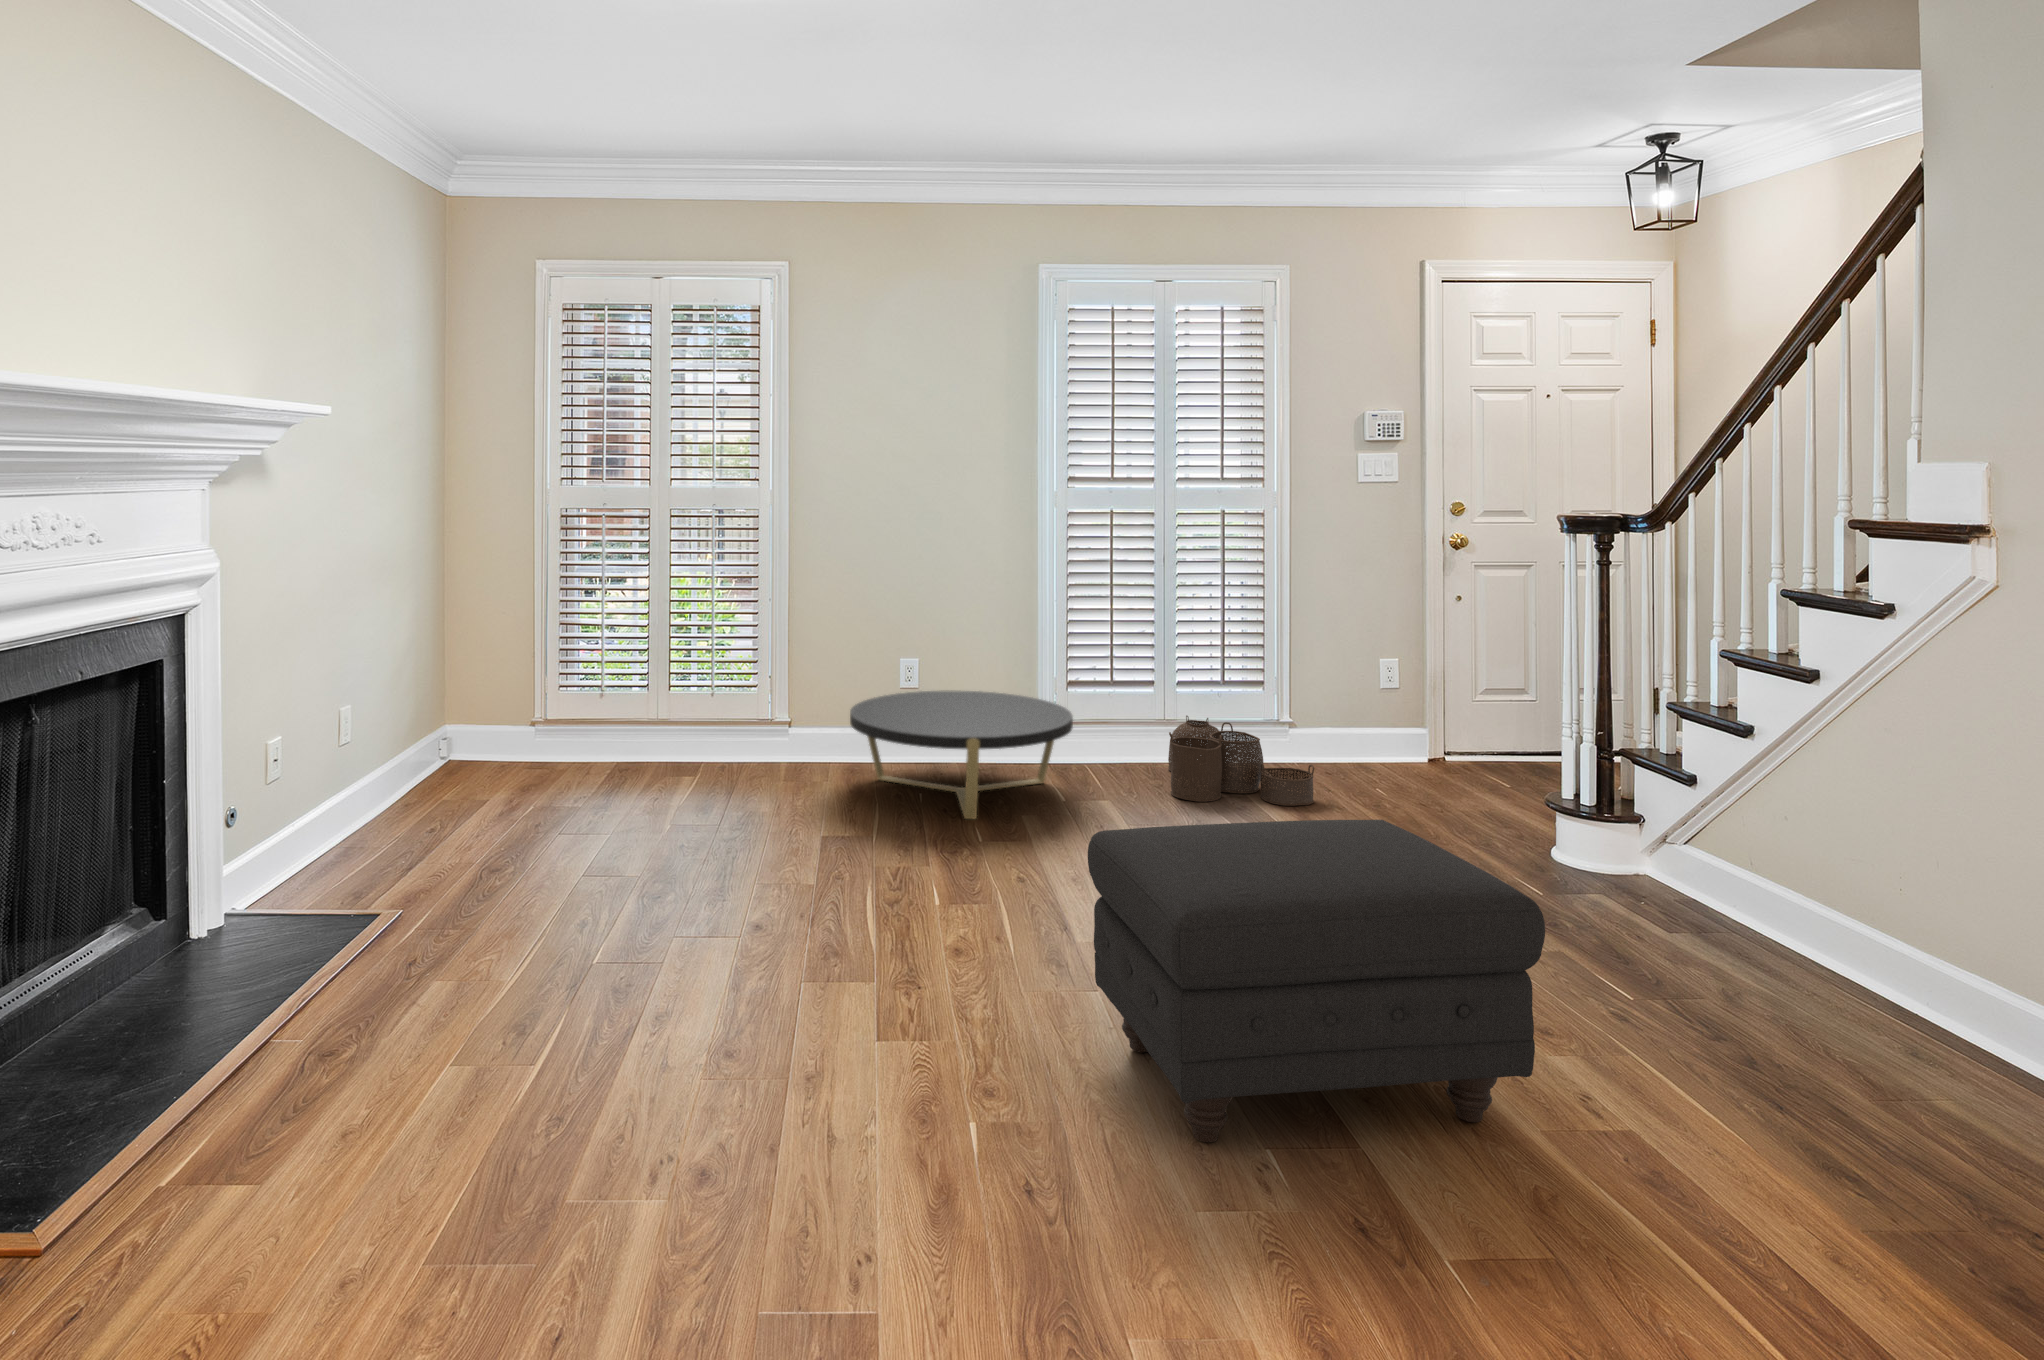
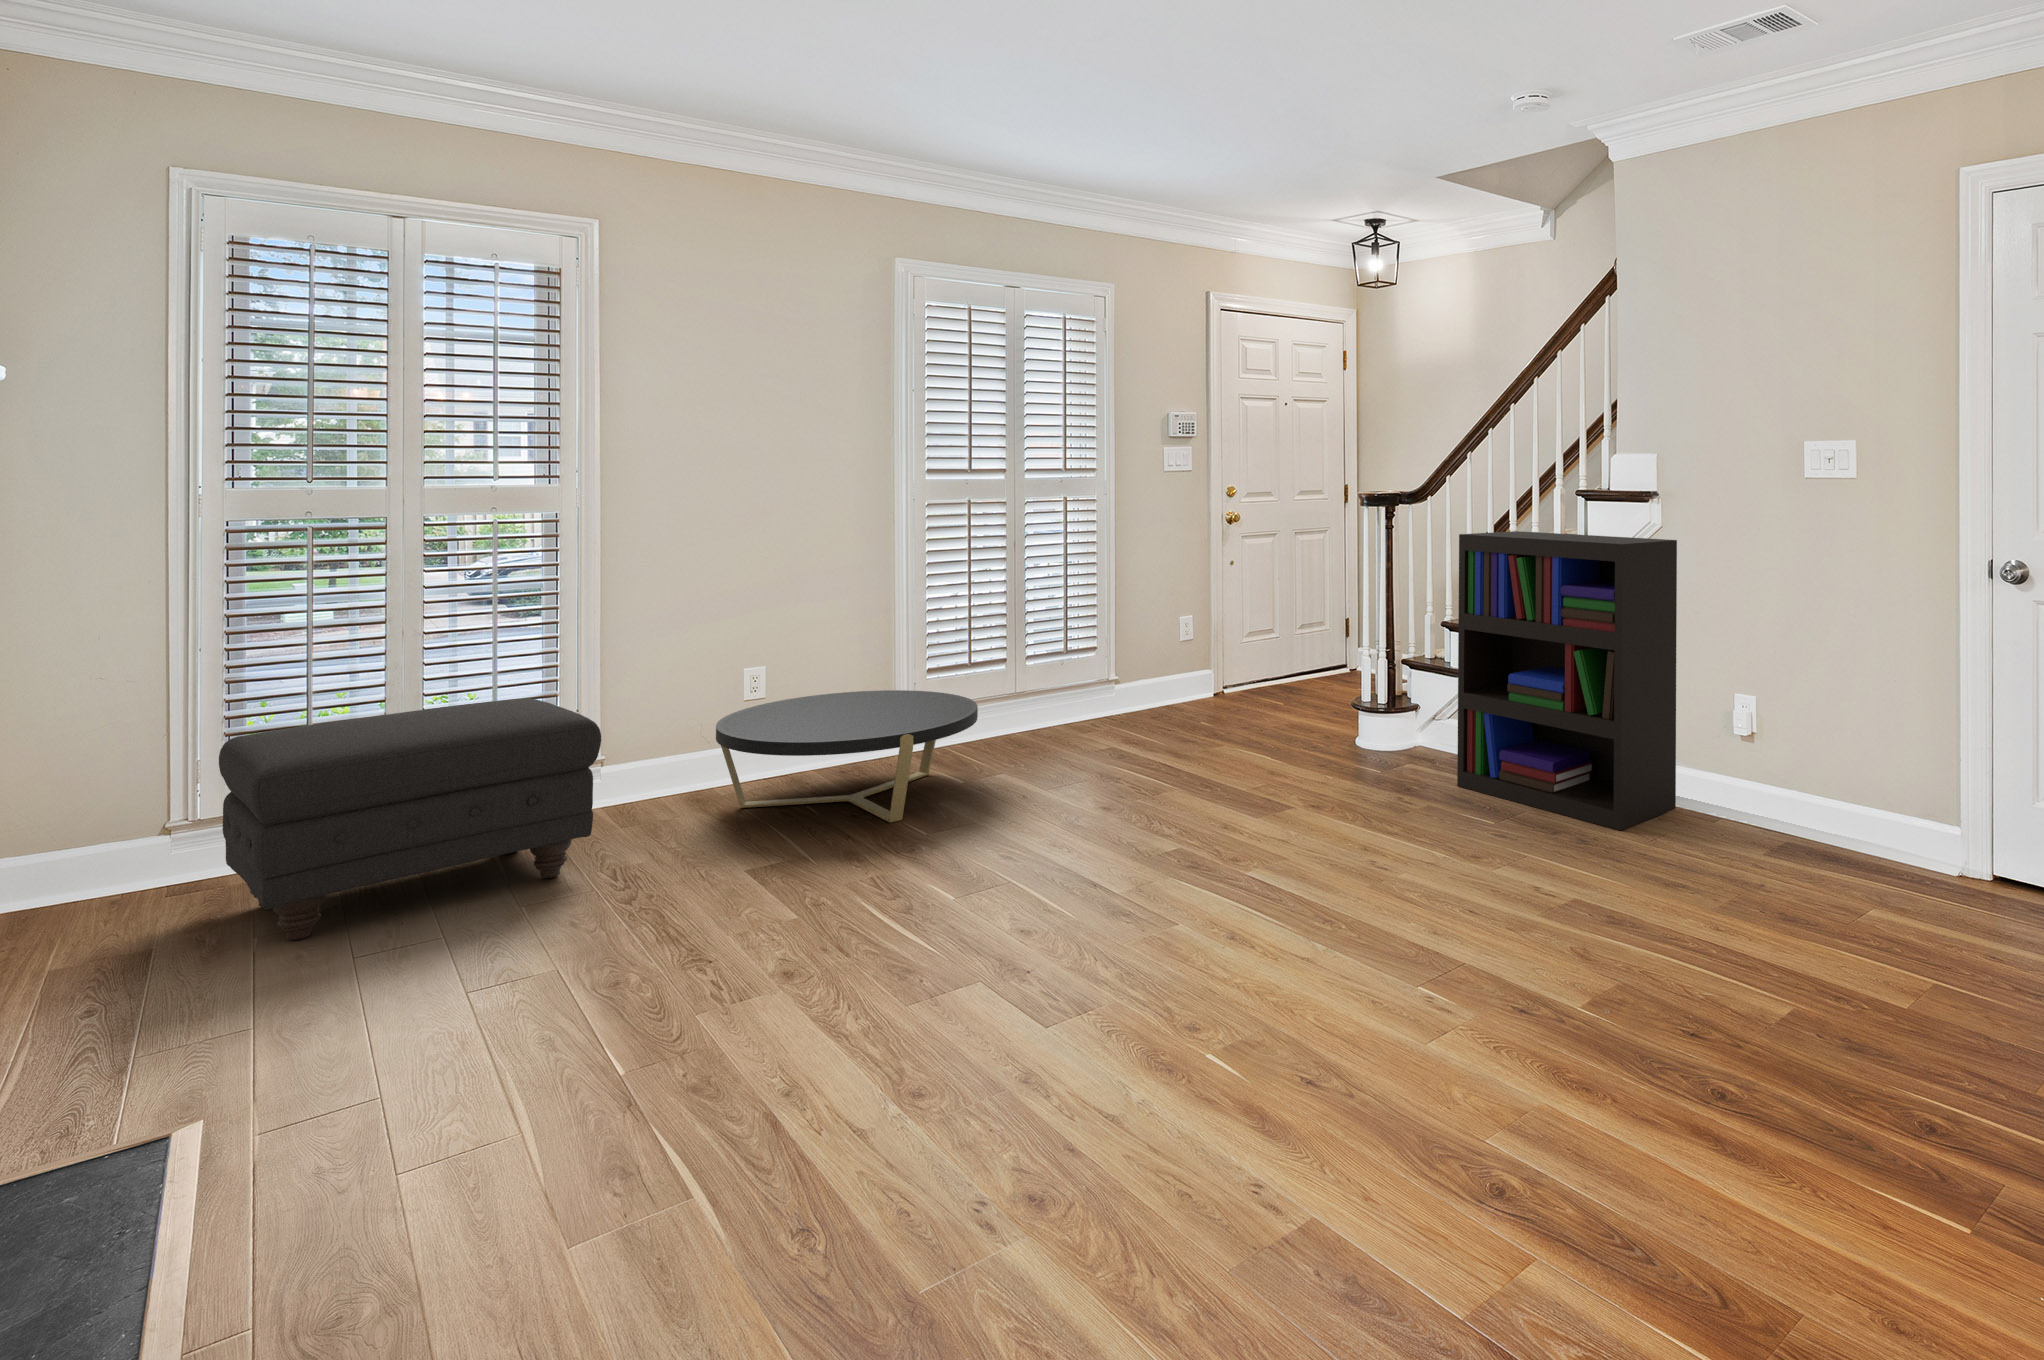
bookshelf: none [1641,581,2036,1081] -> present [1457,531,1677,831]
woven basket: present [1168,716,1314,806] -> none [1027,687,1173,762]
ottoman: present [1088,820,1545,1142] -> present [219,698,601,940]

